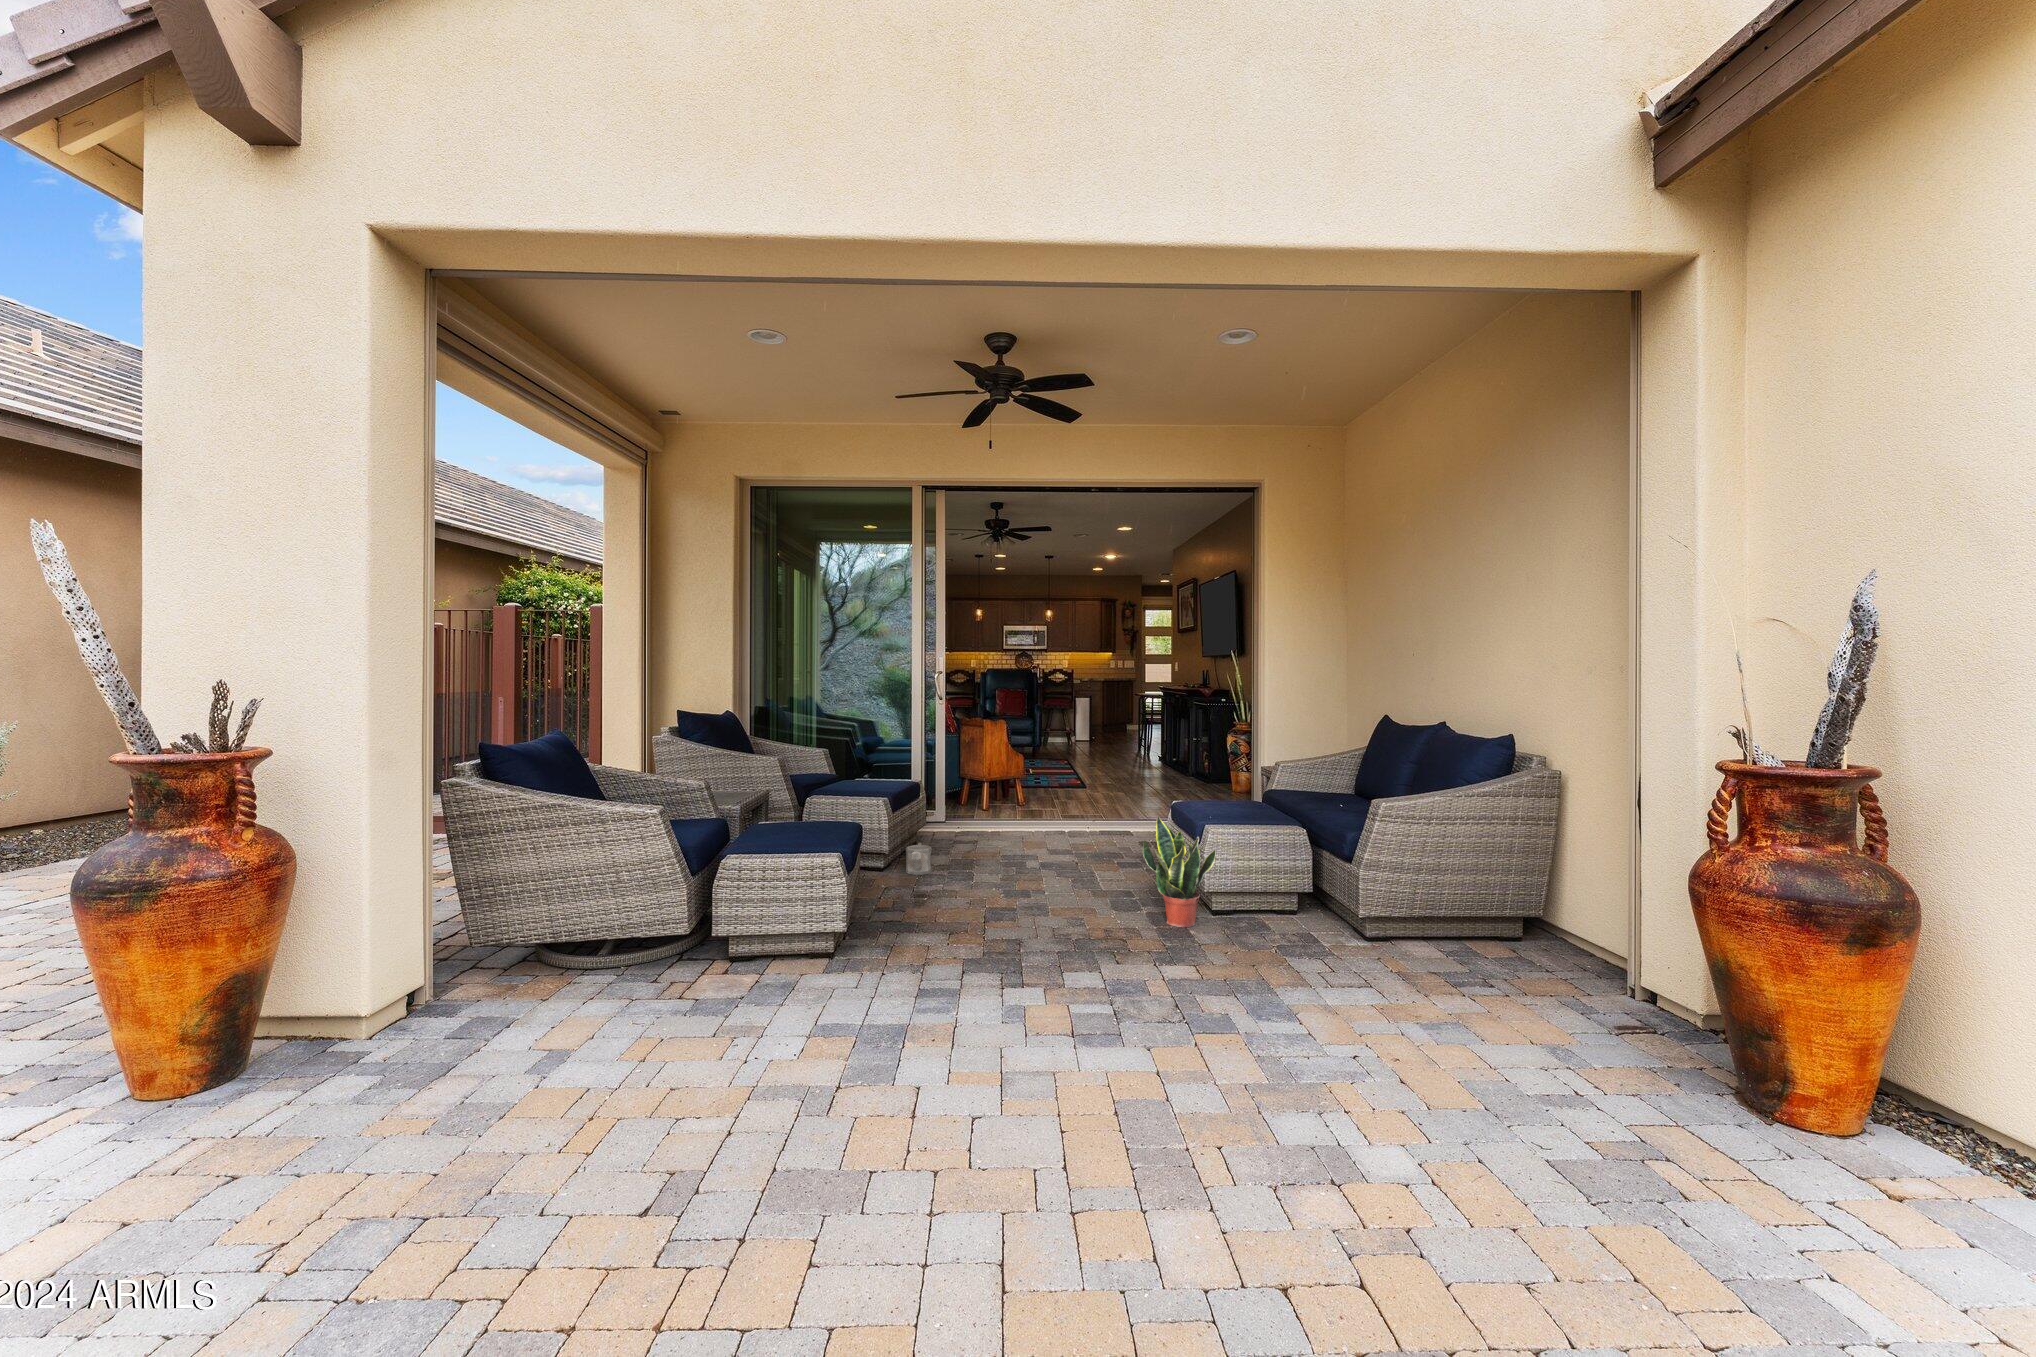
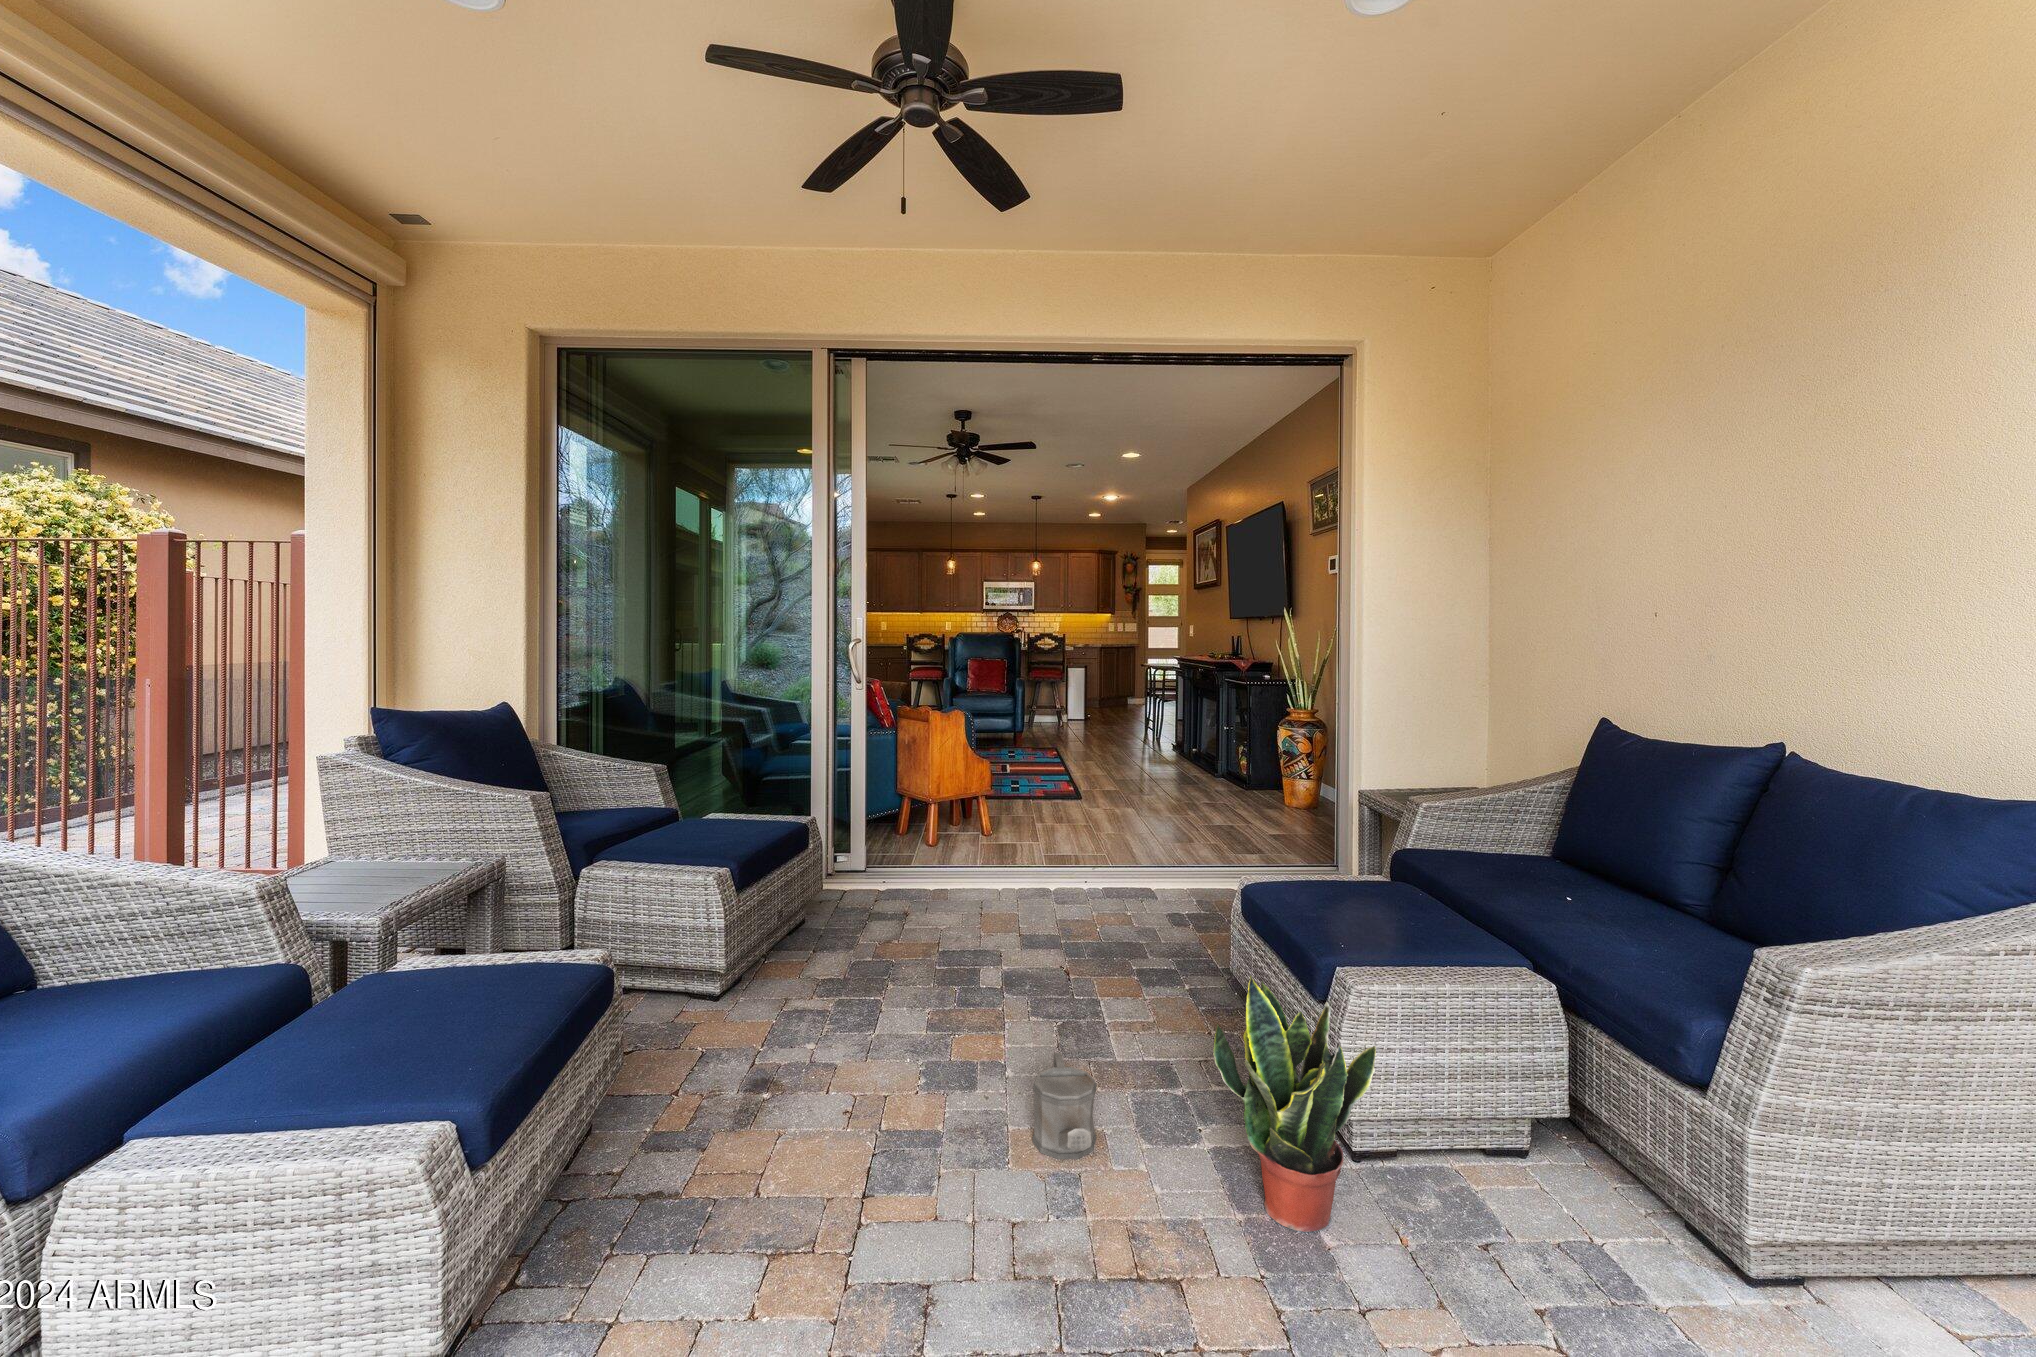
watering can: present [906,843,932,875] -> present [1033,1053,1097,1159]

